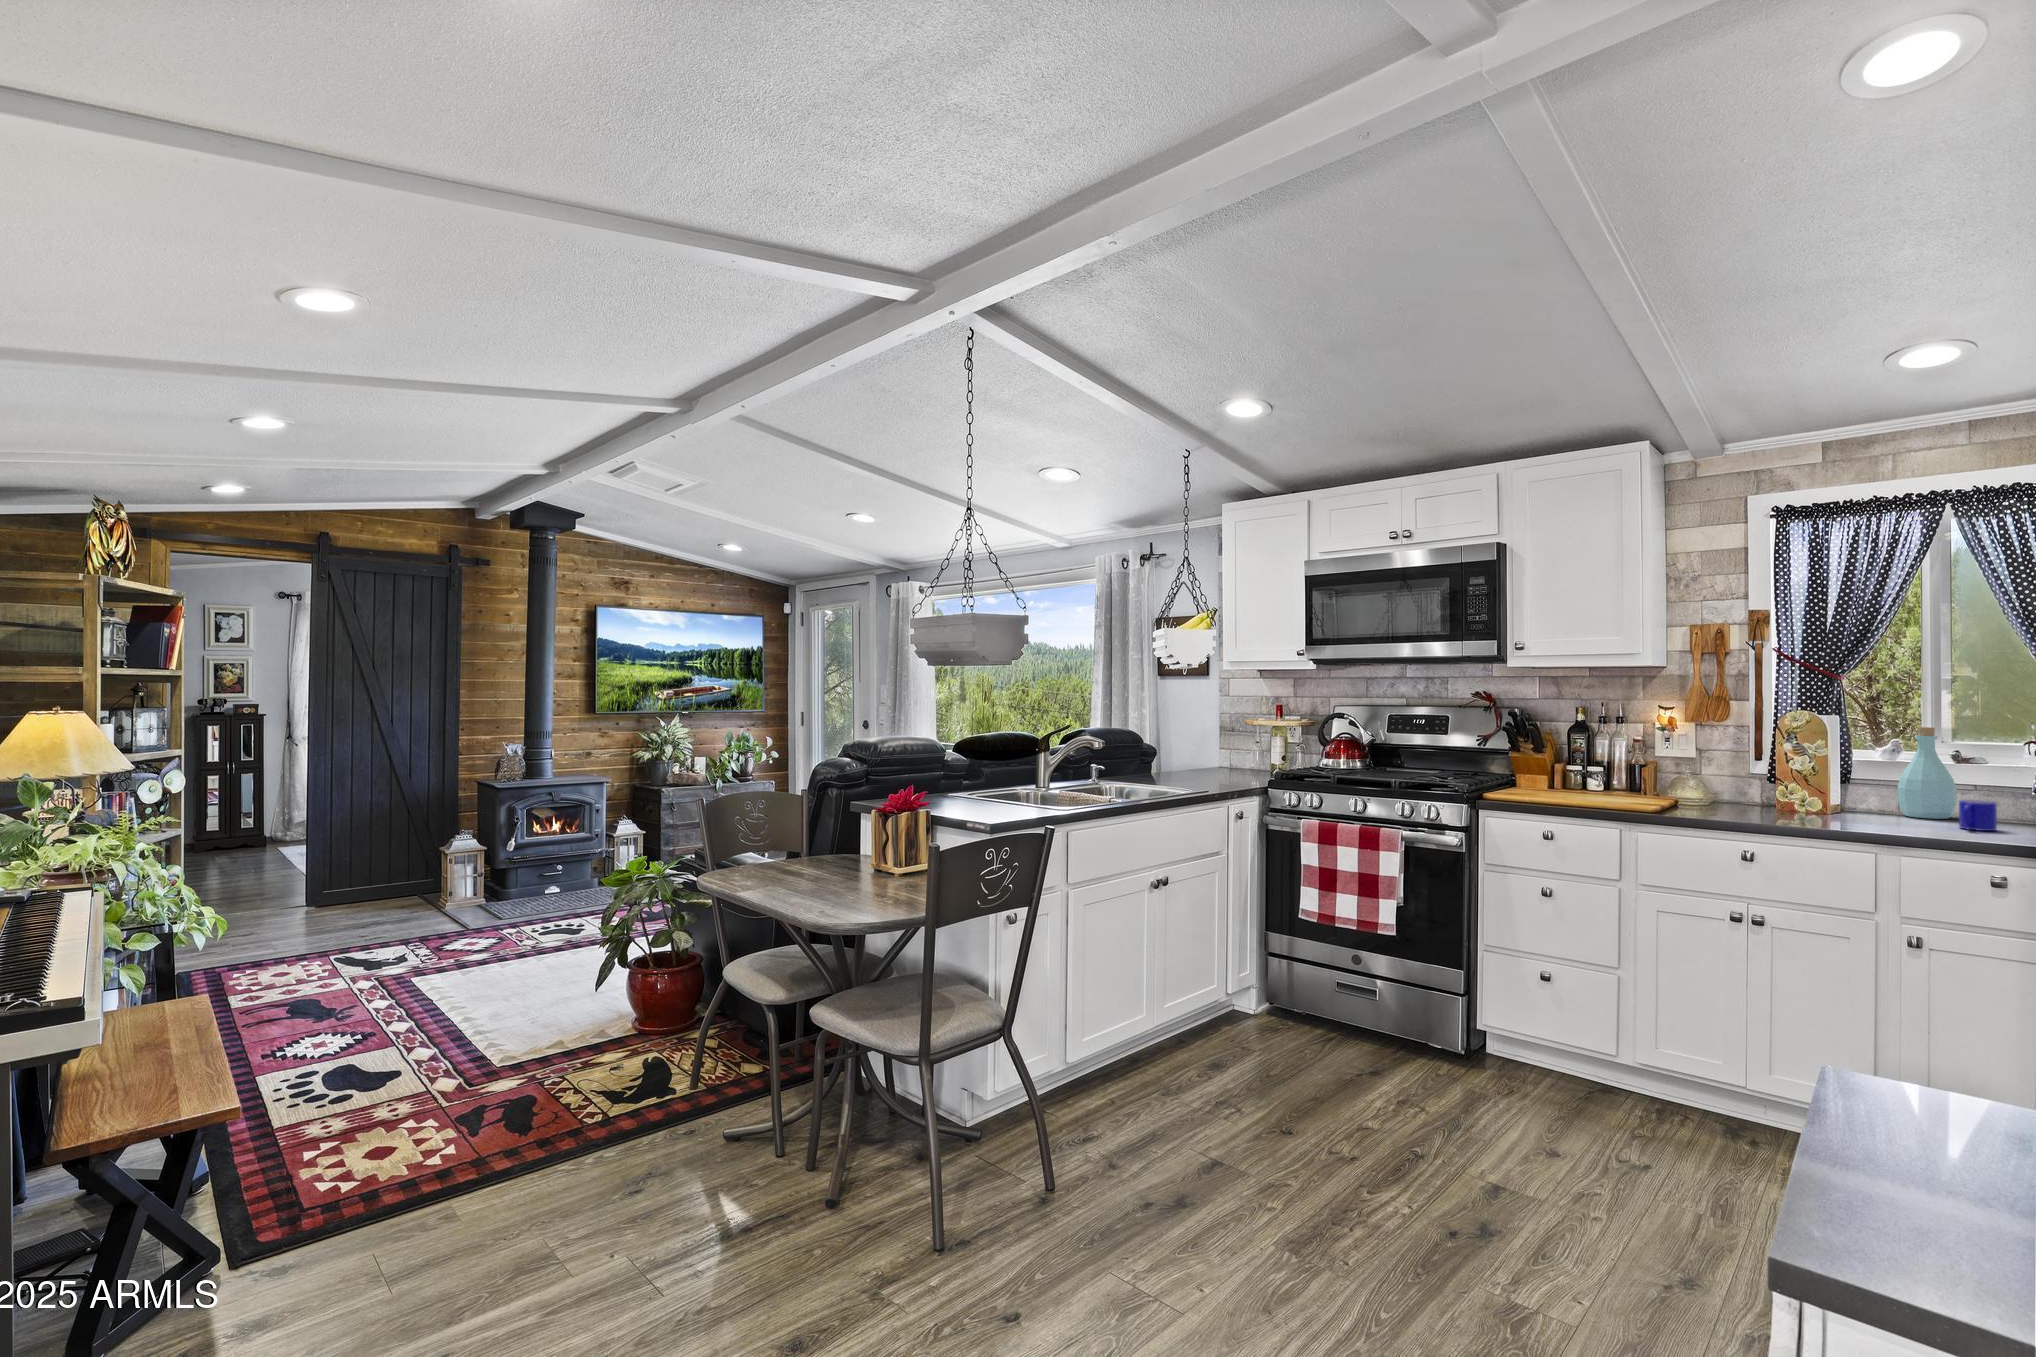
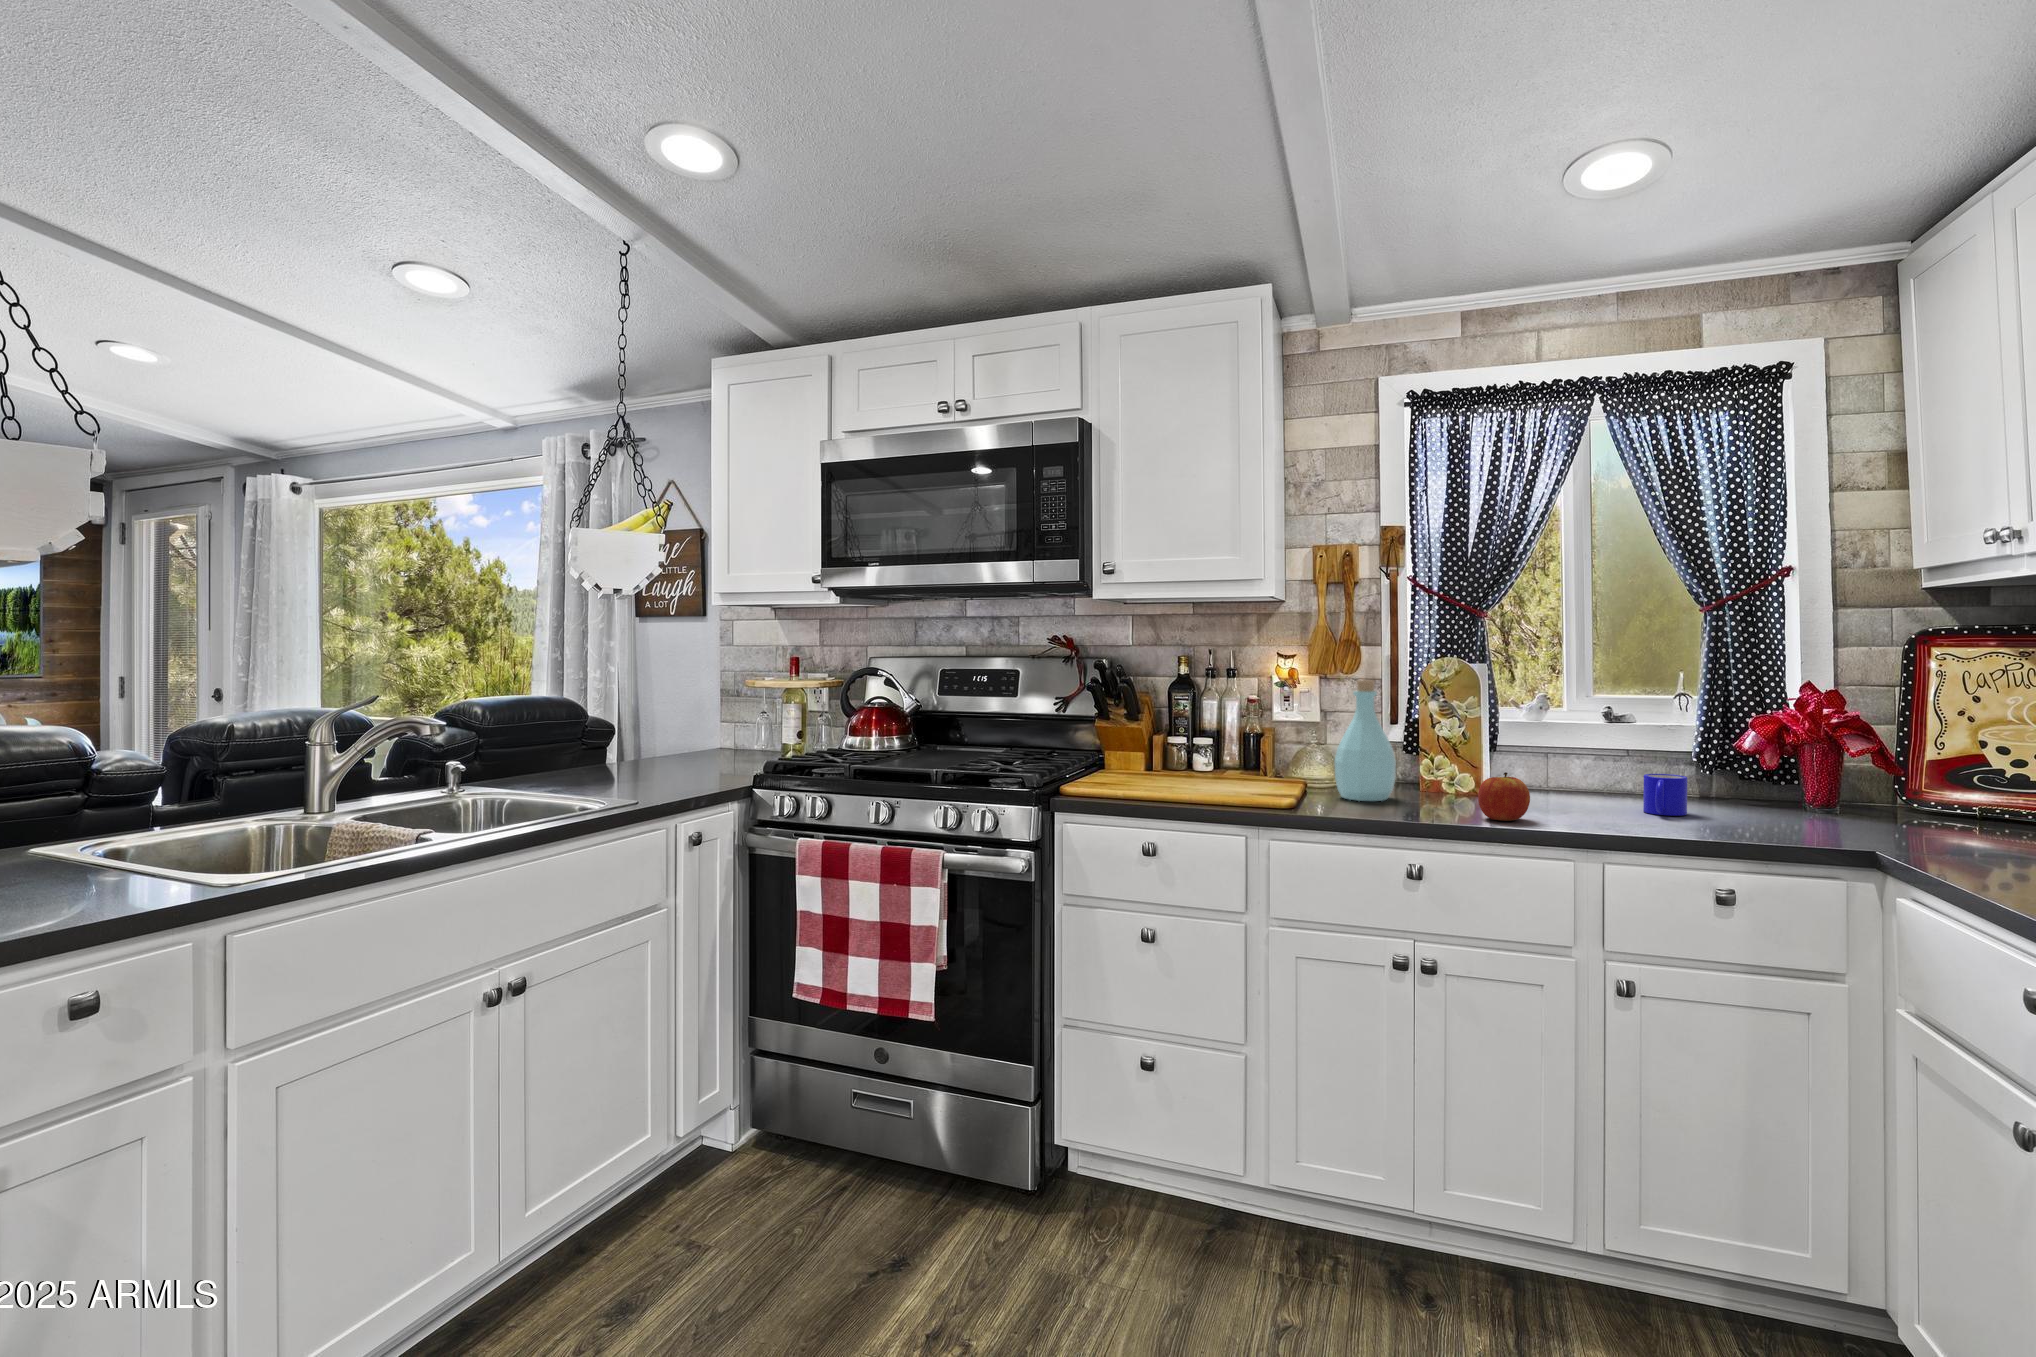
bottle: present [1897,727,1957,819] -> present [1334,680,1396,801]
apple: none [1804,793,1847,827] -> present [1478,772,1530,821]

